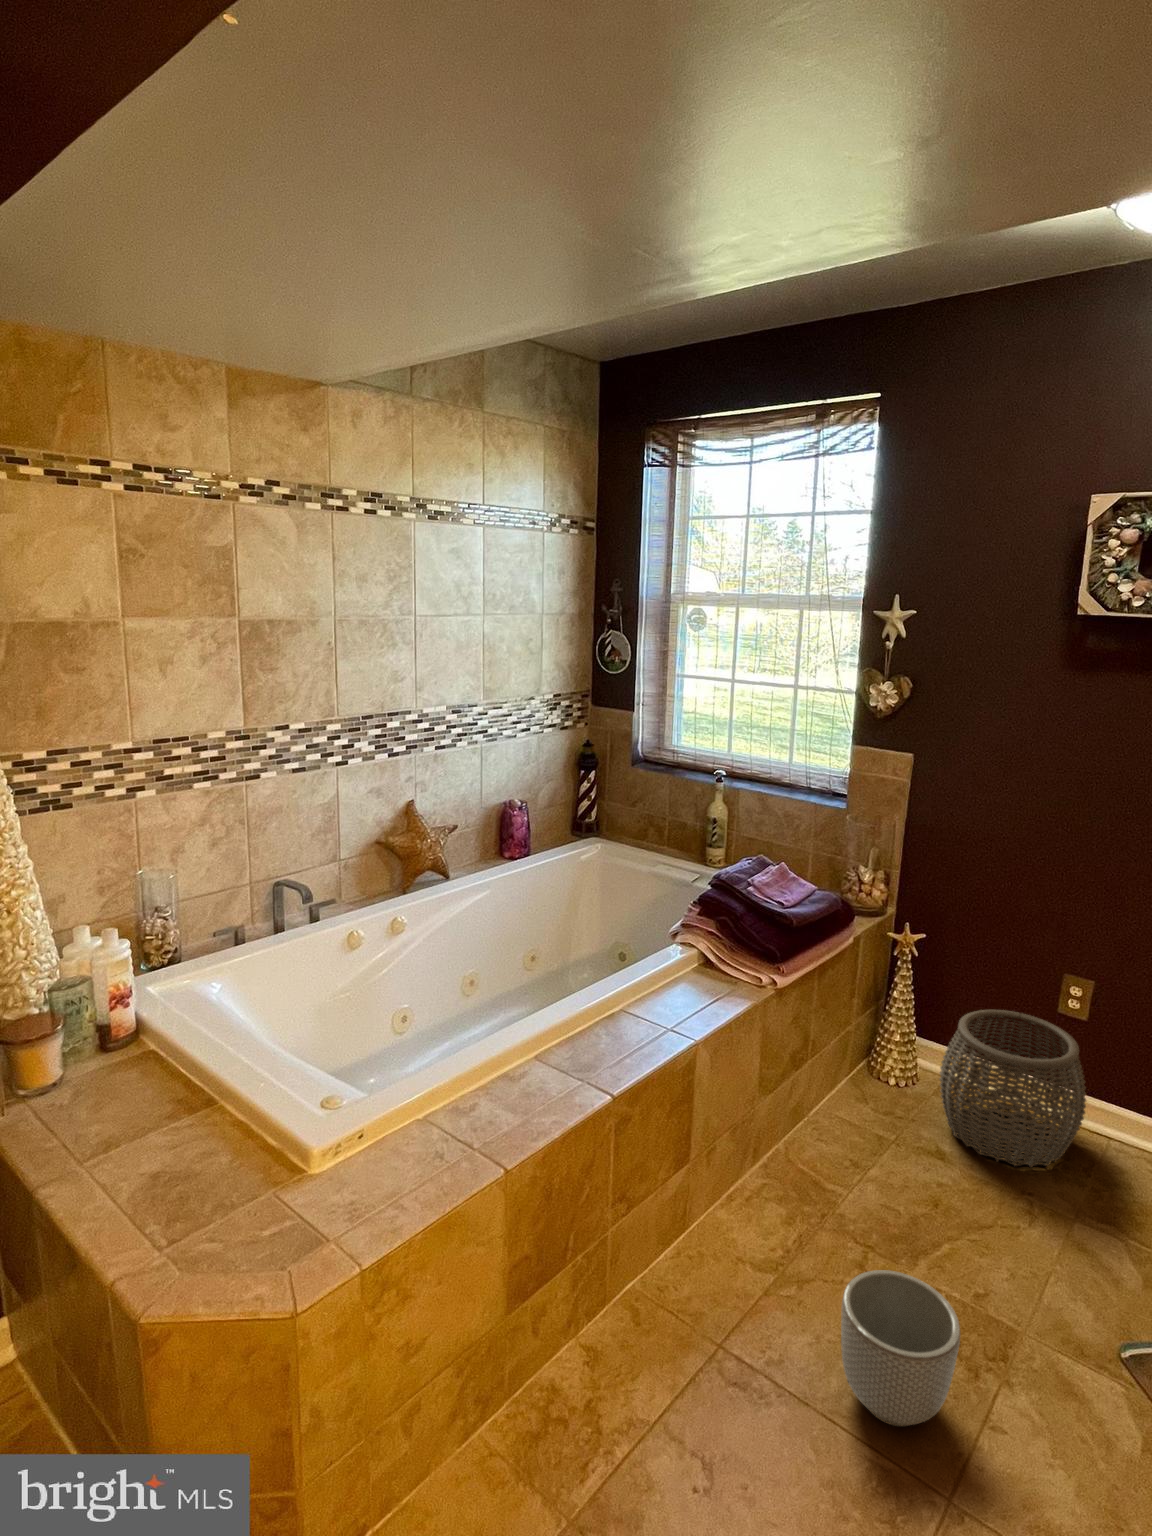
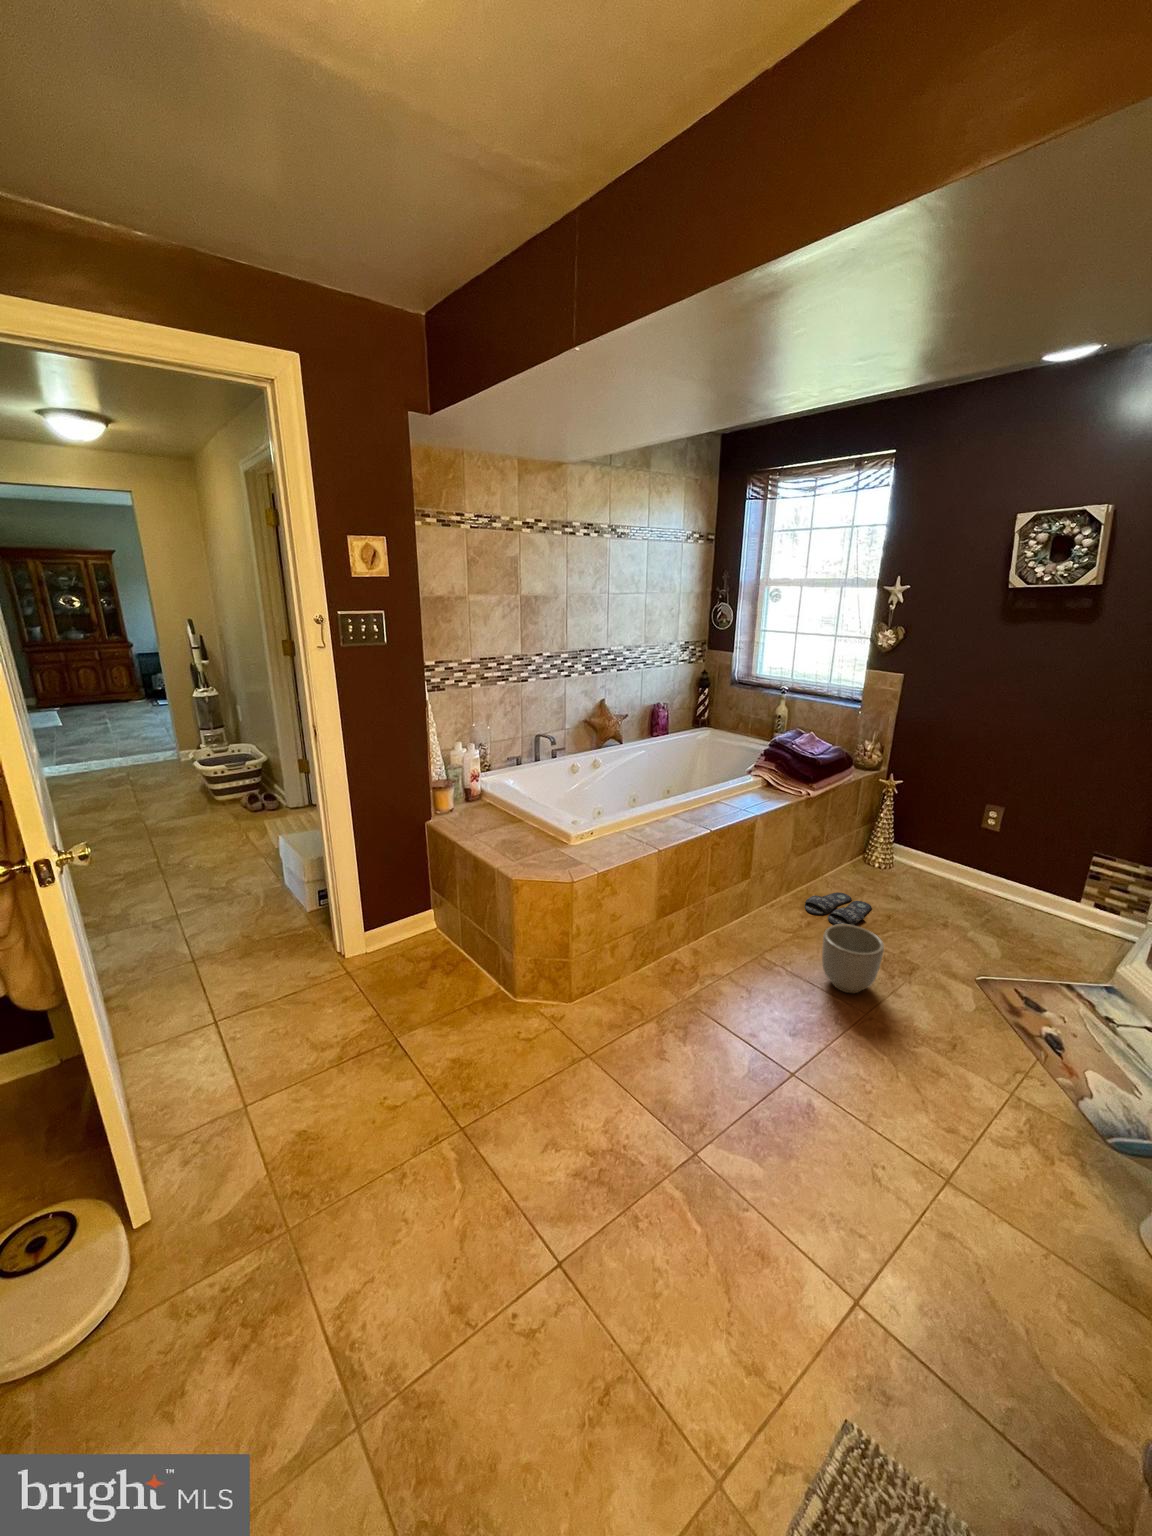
woven basket: present [940,1010,1086,1167] -> none [901,823,991,907]
slippers: none [788,1152,902,1236] -> present [805,892,872,925]

